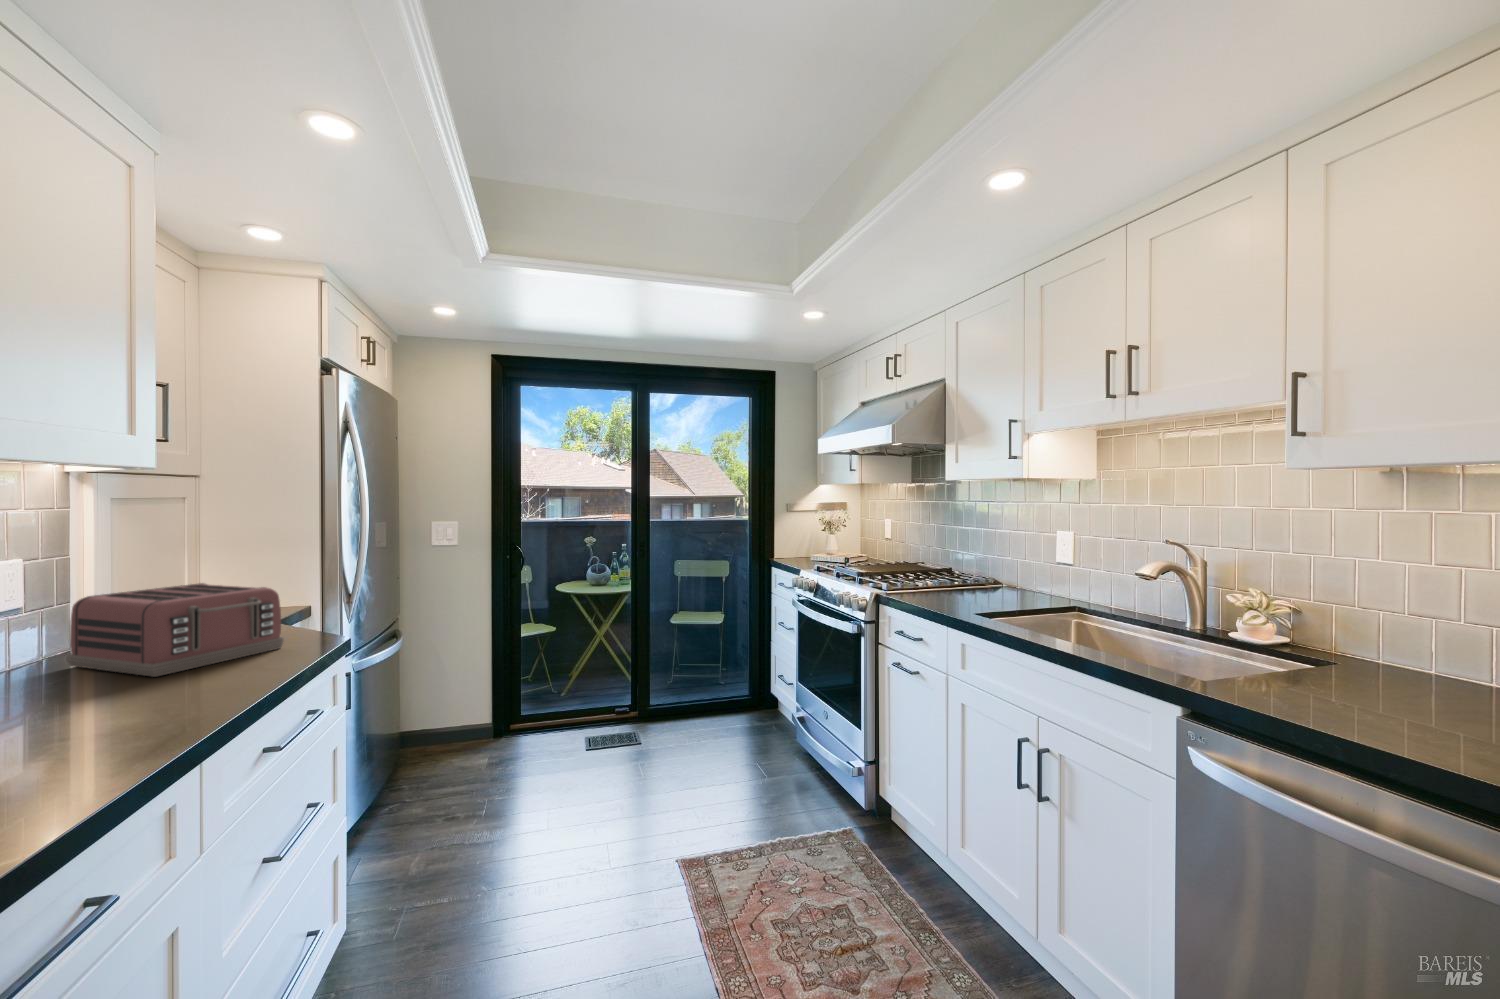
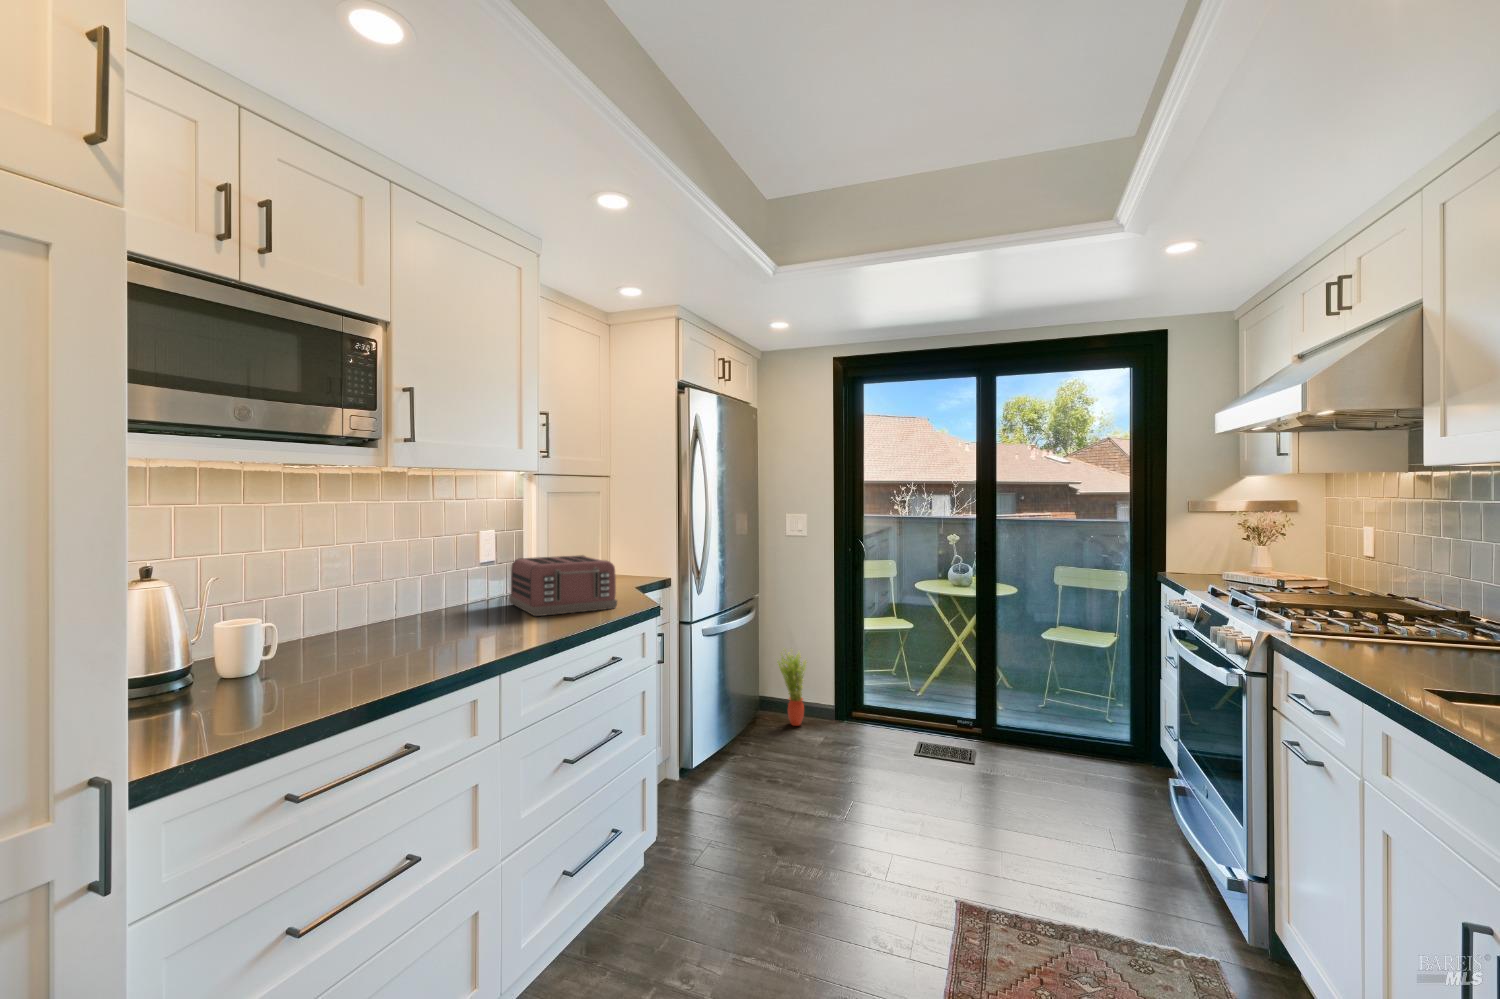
potted plant: none [426,664,465,749] -> present [778,649,806,726]

